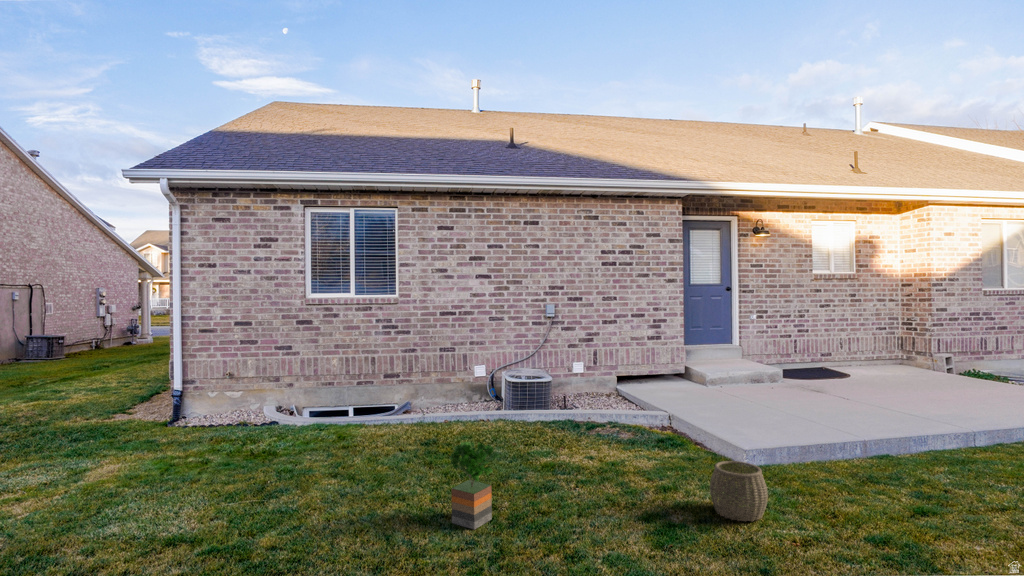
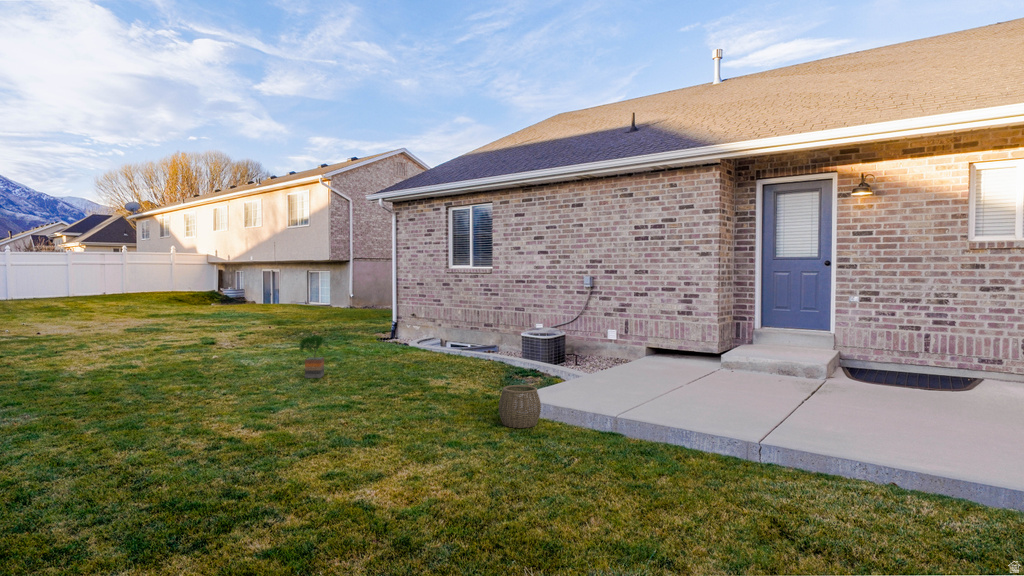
woven basket: present [710,461,768,522] -> present [499,385,541,428]

